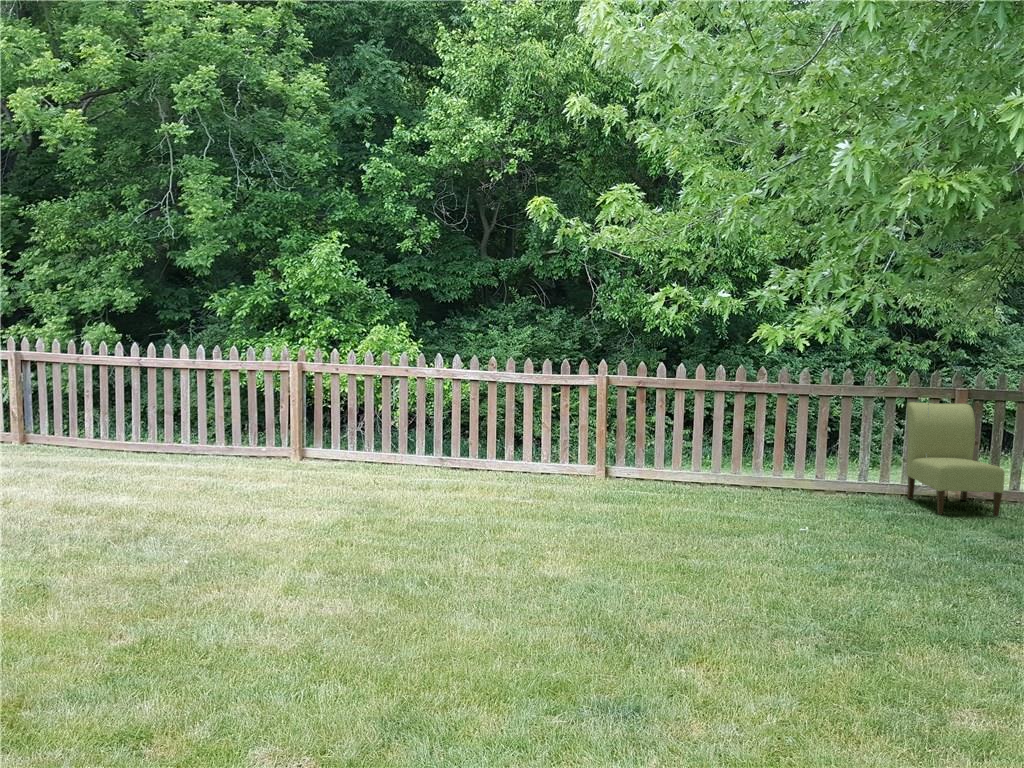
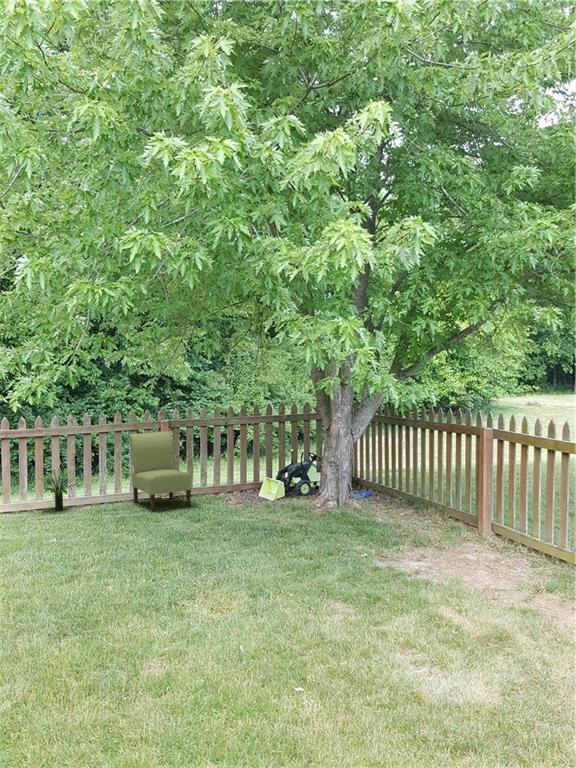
potted plant: none [780,437,834,493] -> present [38,467,80,511]

